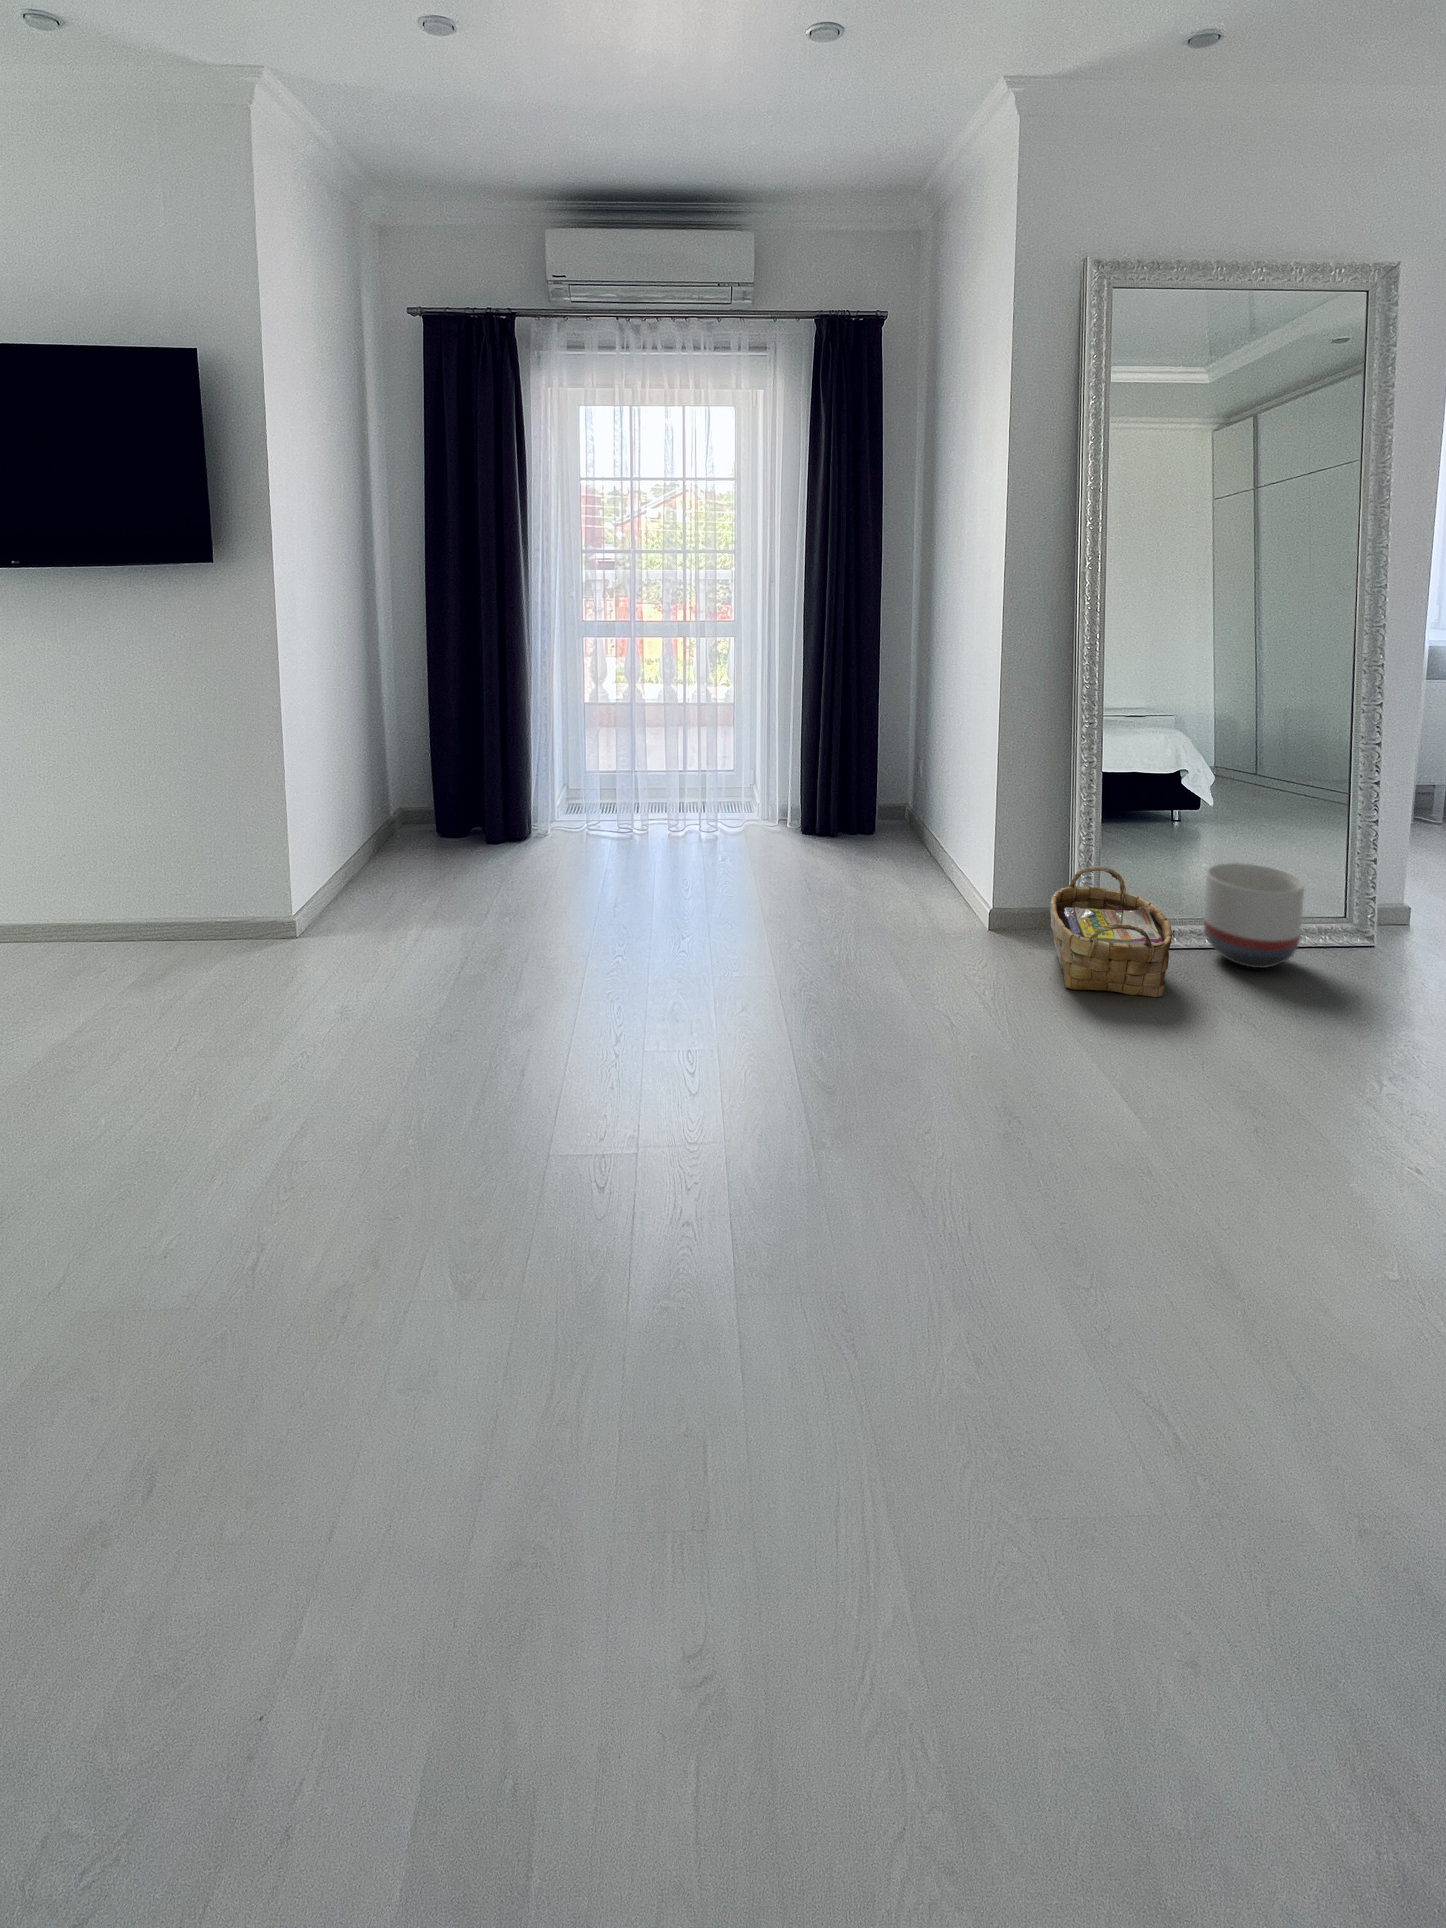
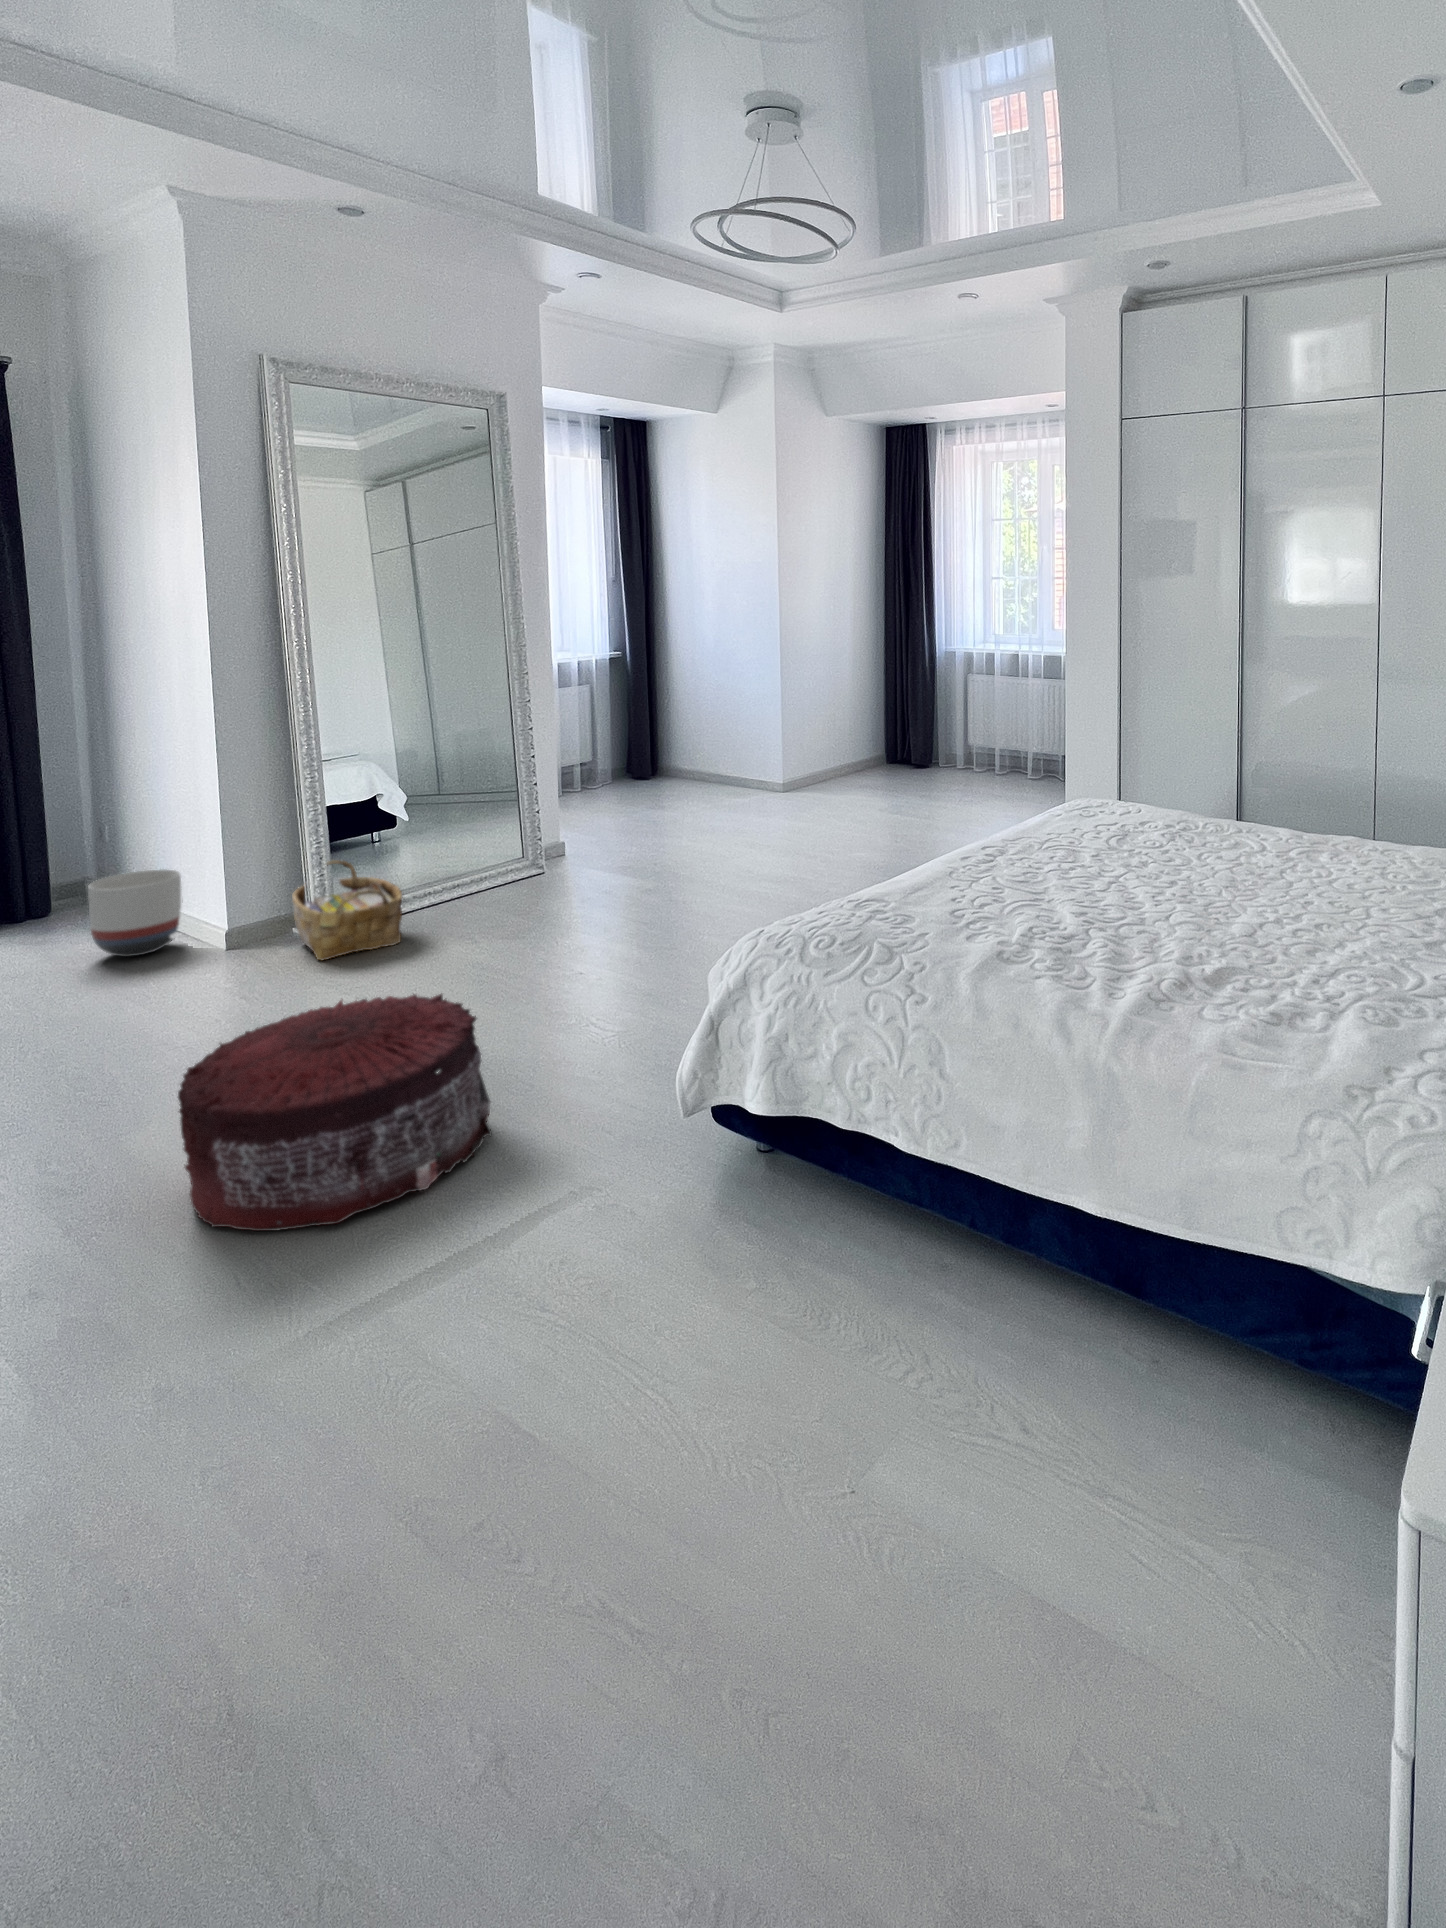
planter: present [1204,863,1304,968] -> present [88,869,182,957]
pouf: none [784,1149,1201,1625] -> present [178,994,492,1231]

